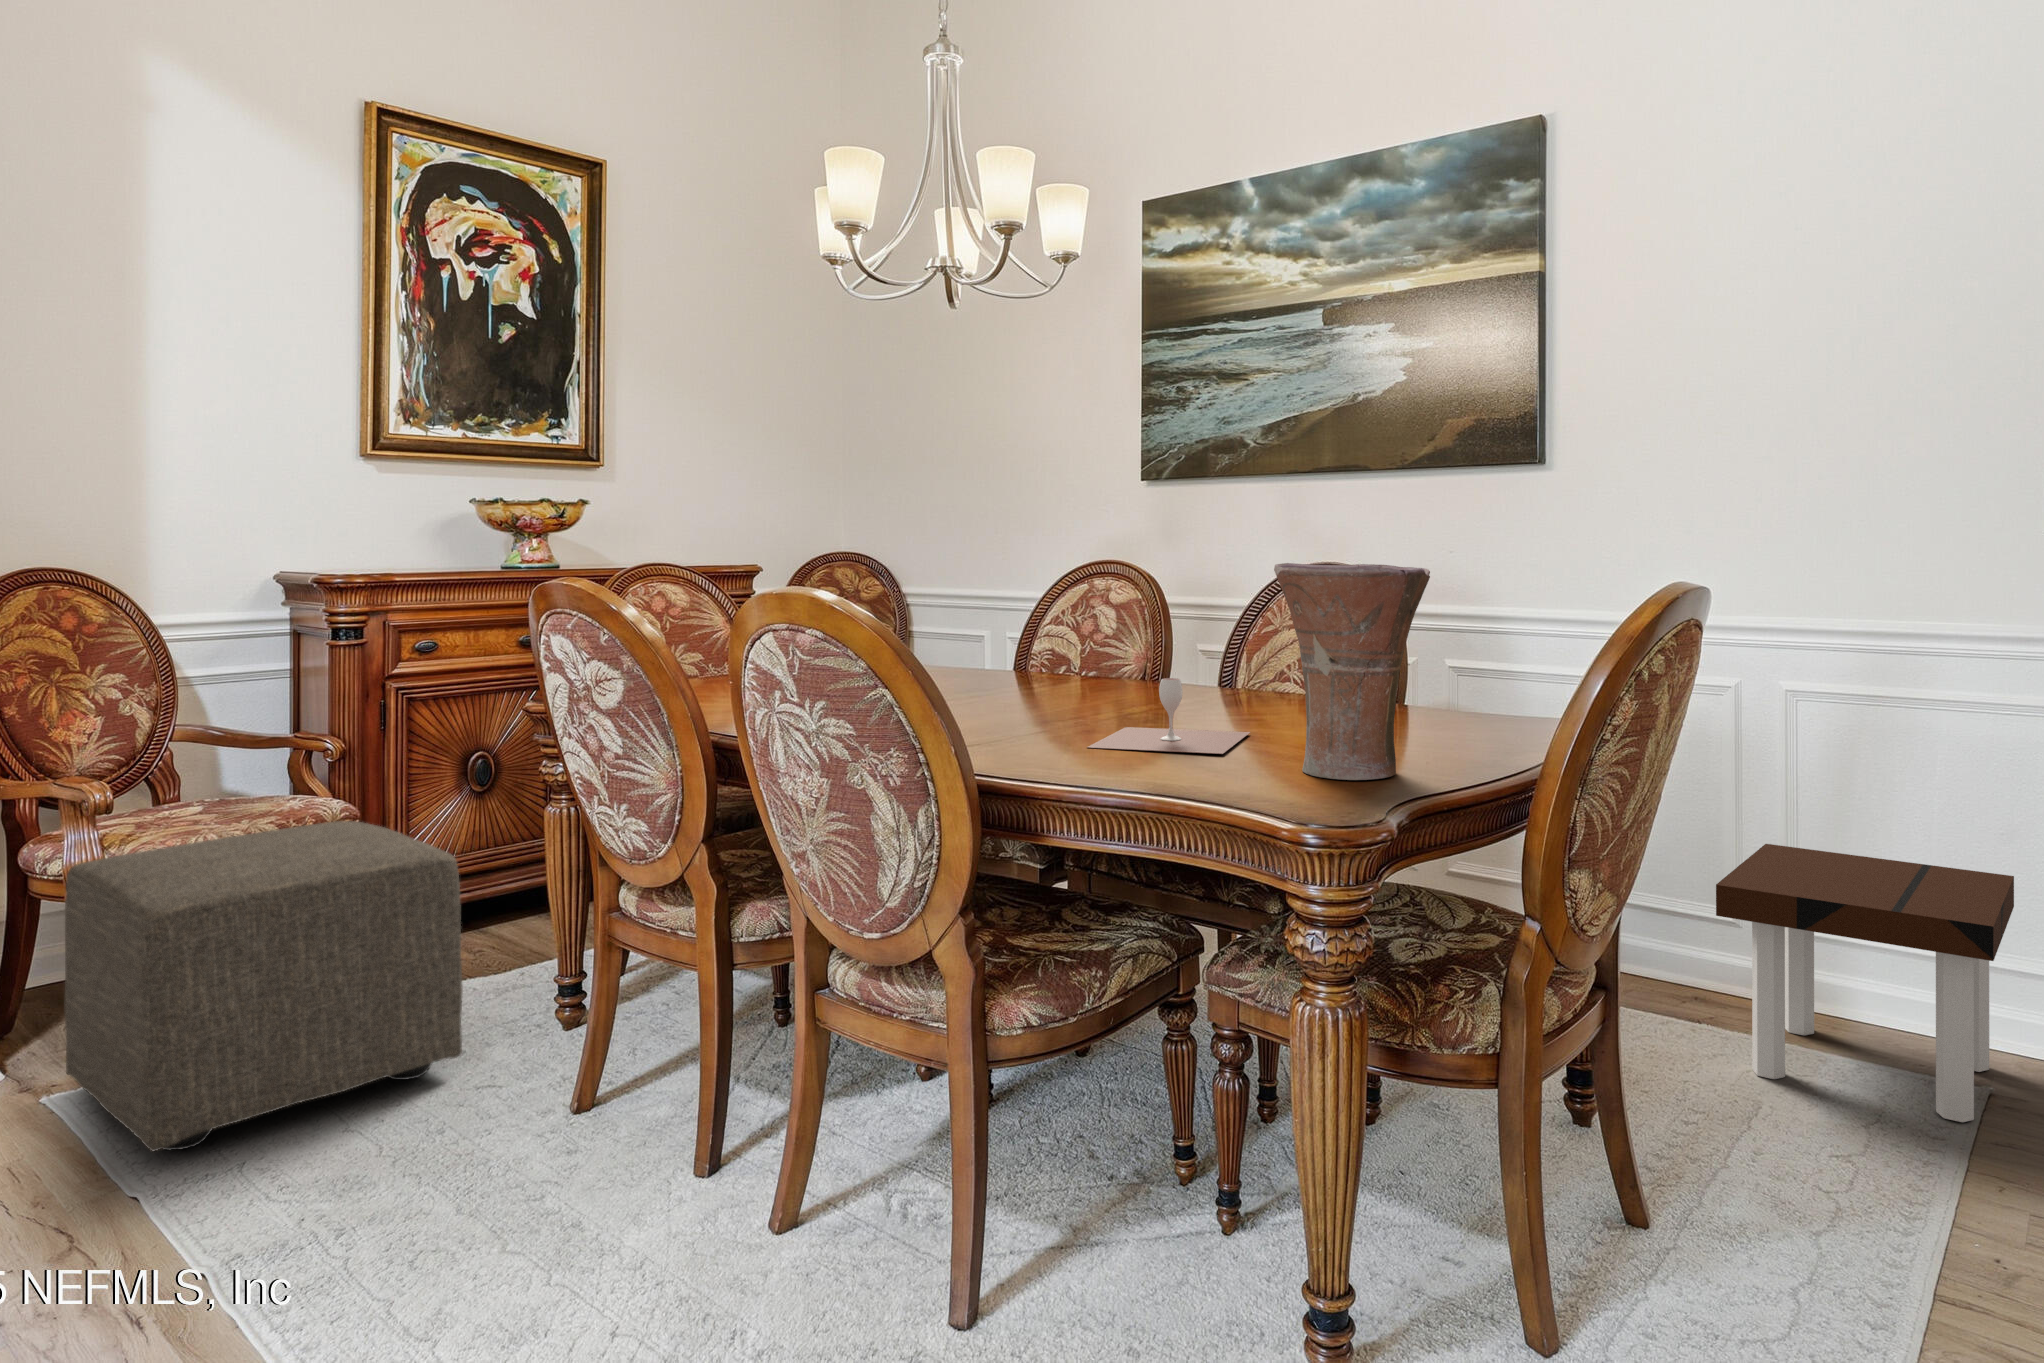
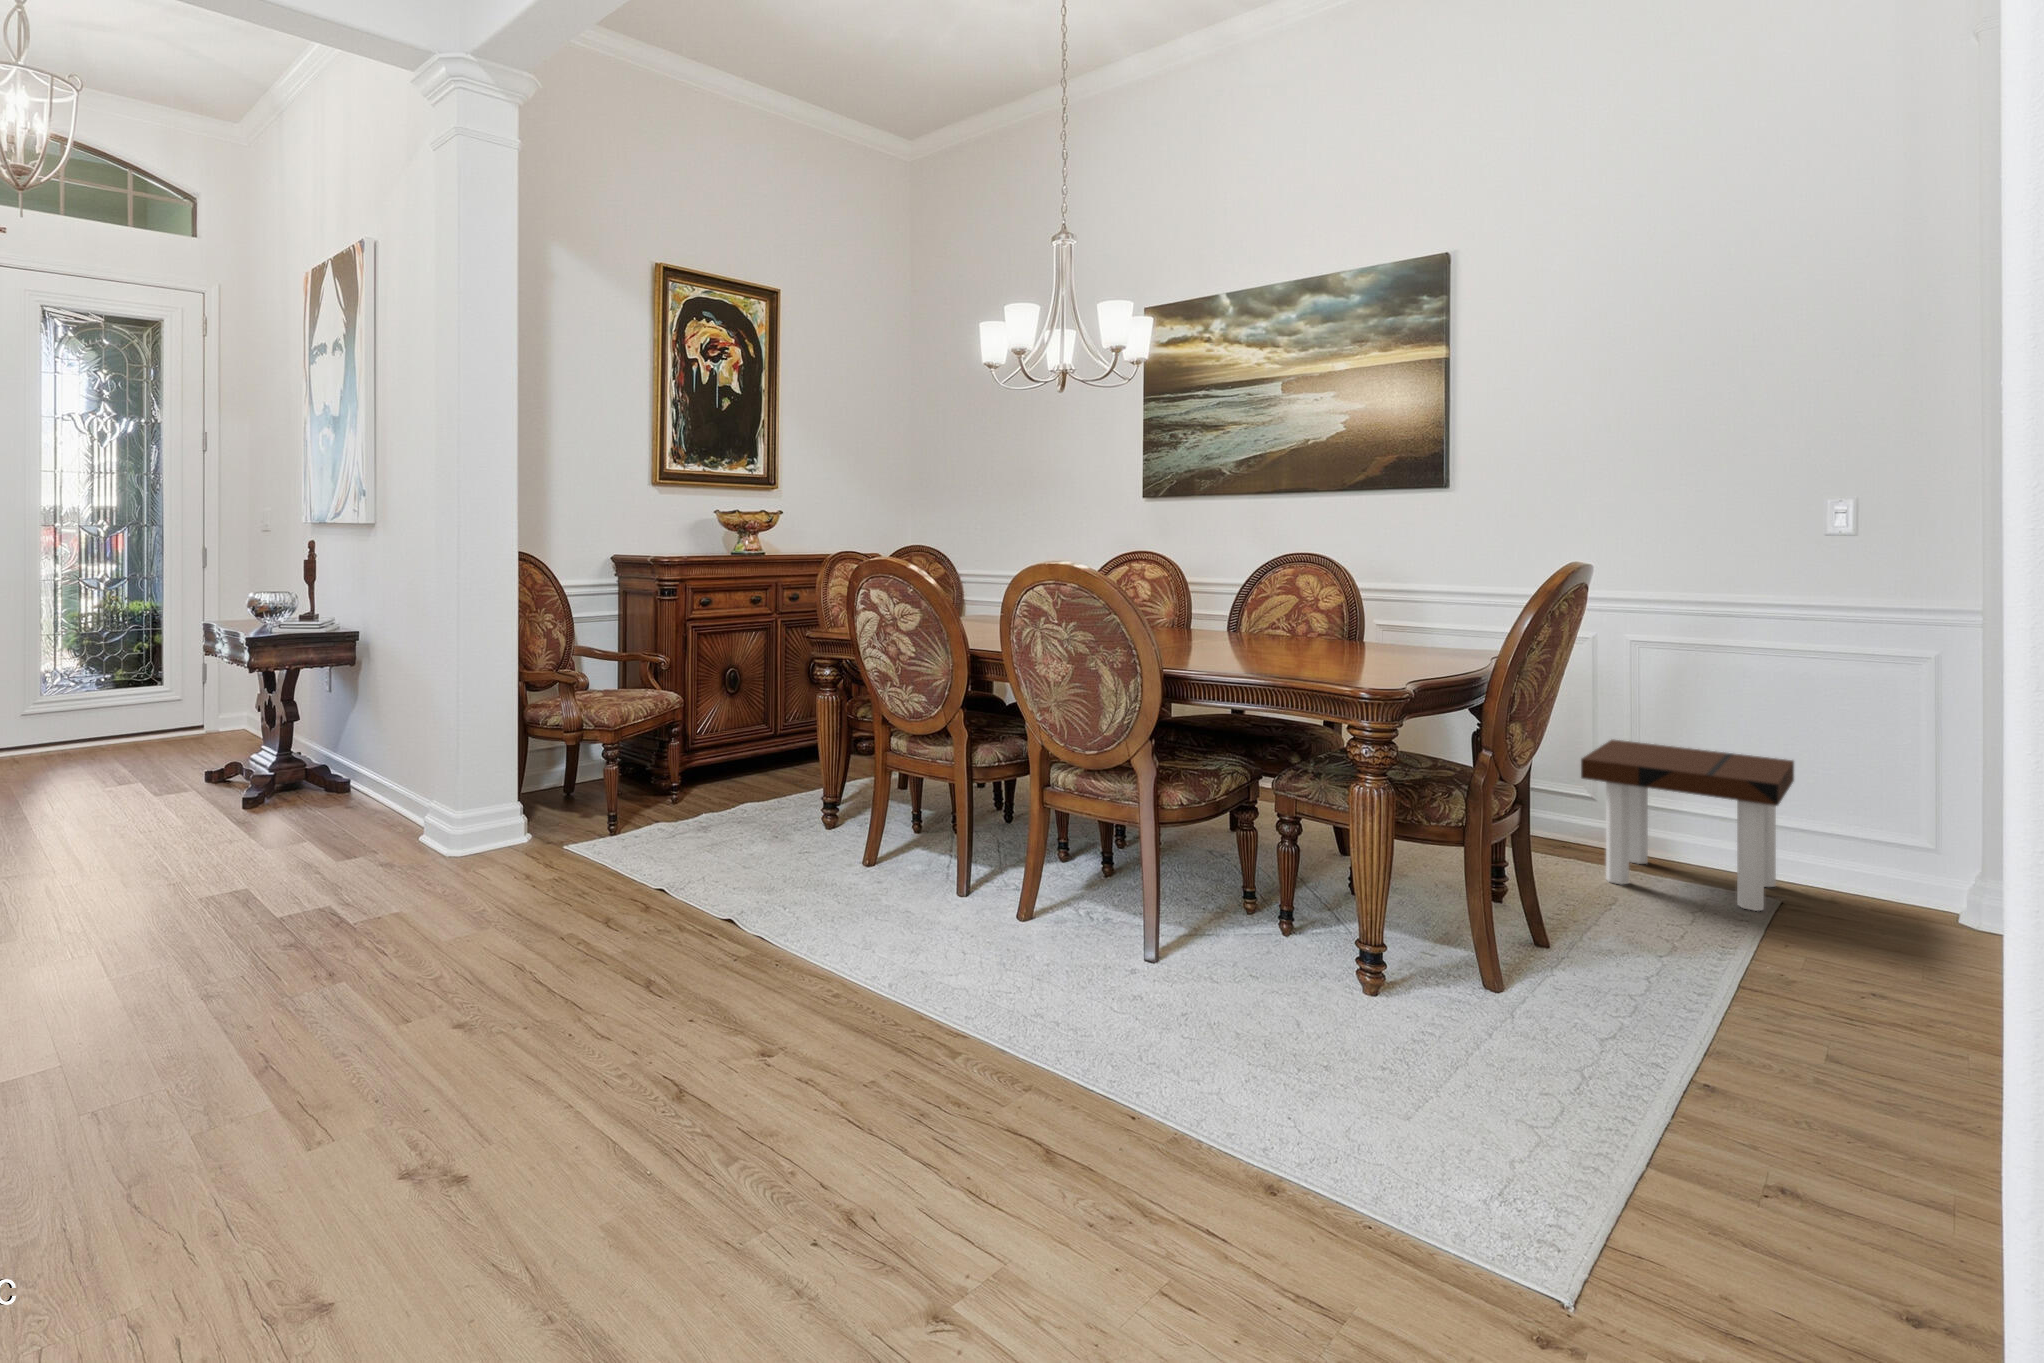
vase: present [1274,563,1430,780] -> none [1318,550,1416,673]
wine glass: present [1087,678,1250,754] -> none [1194,618,1285,661]
ottoman: present [65,821,463,1151] -> none [579,701,790,871]

